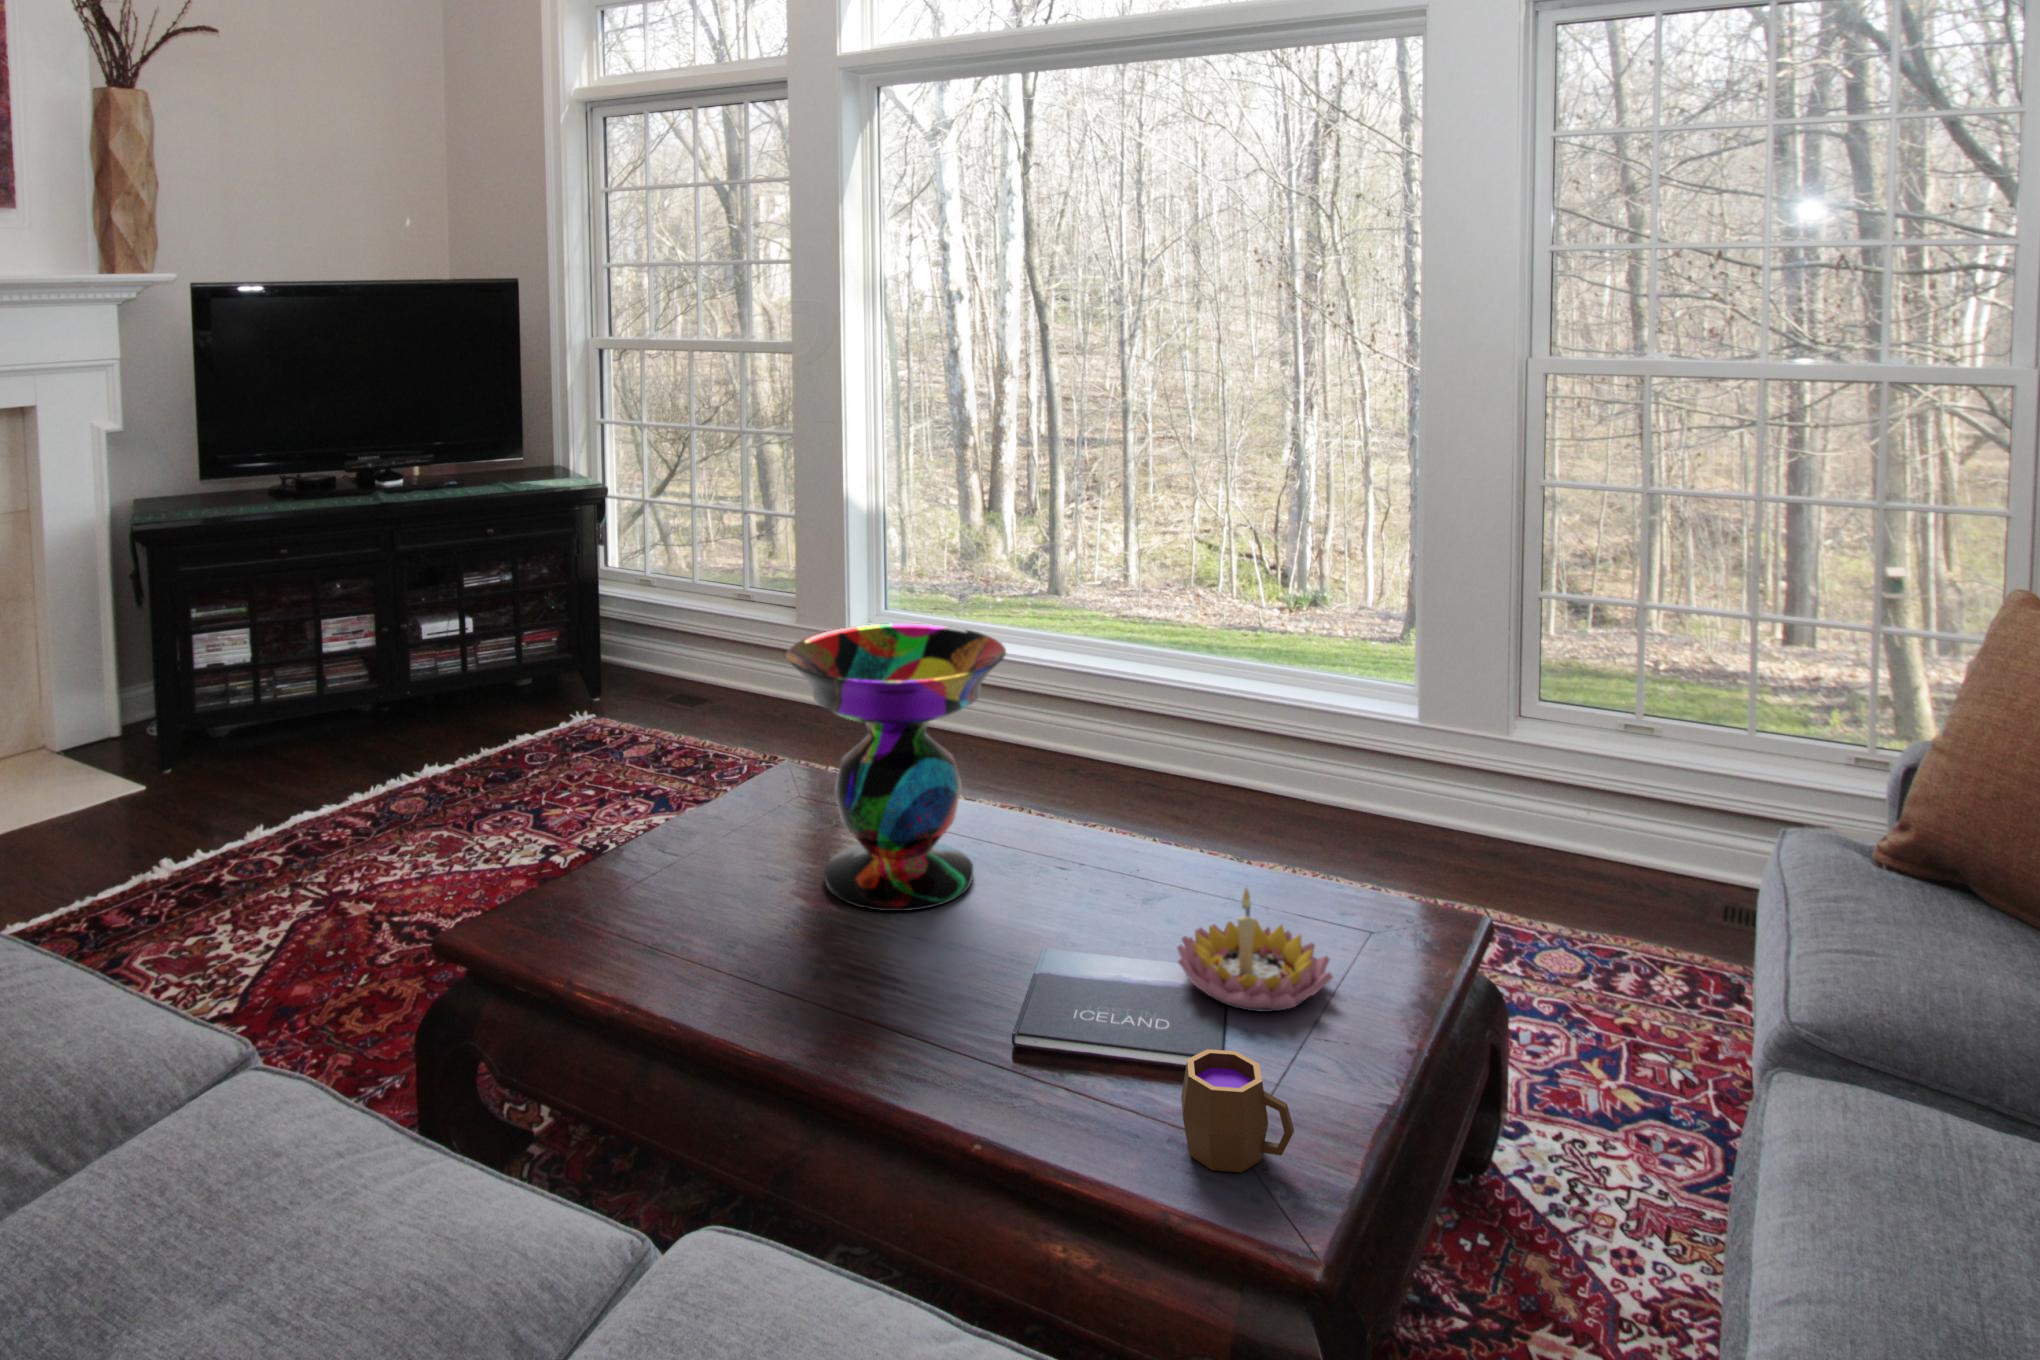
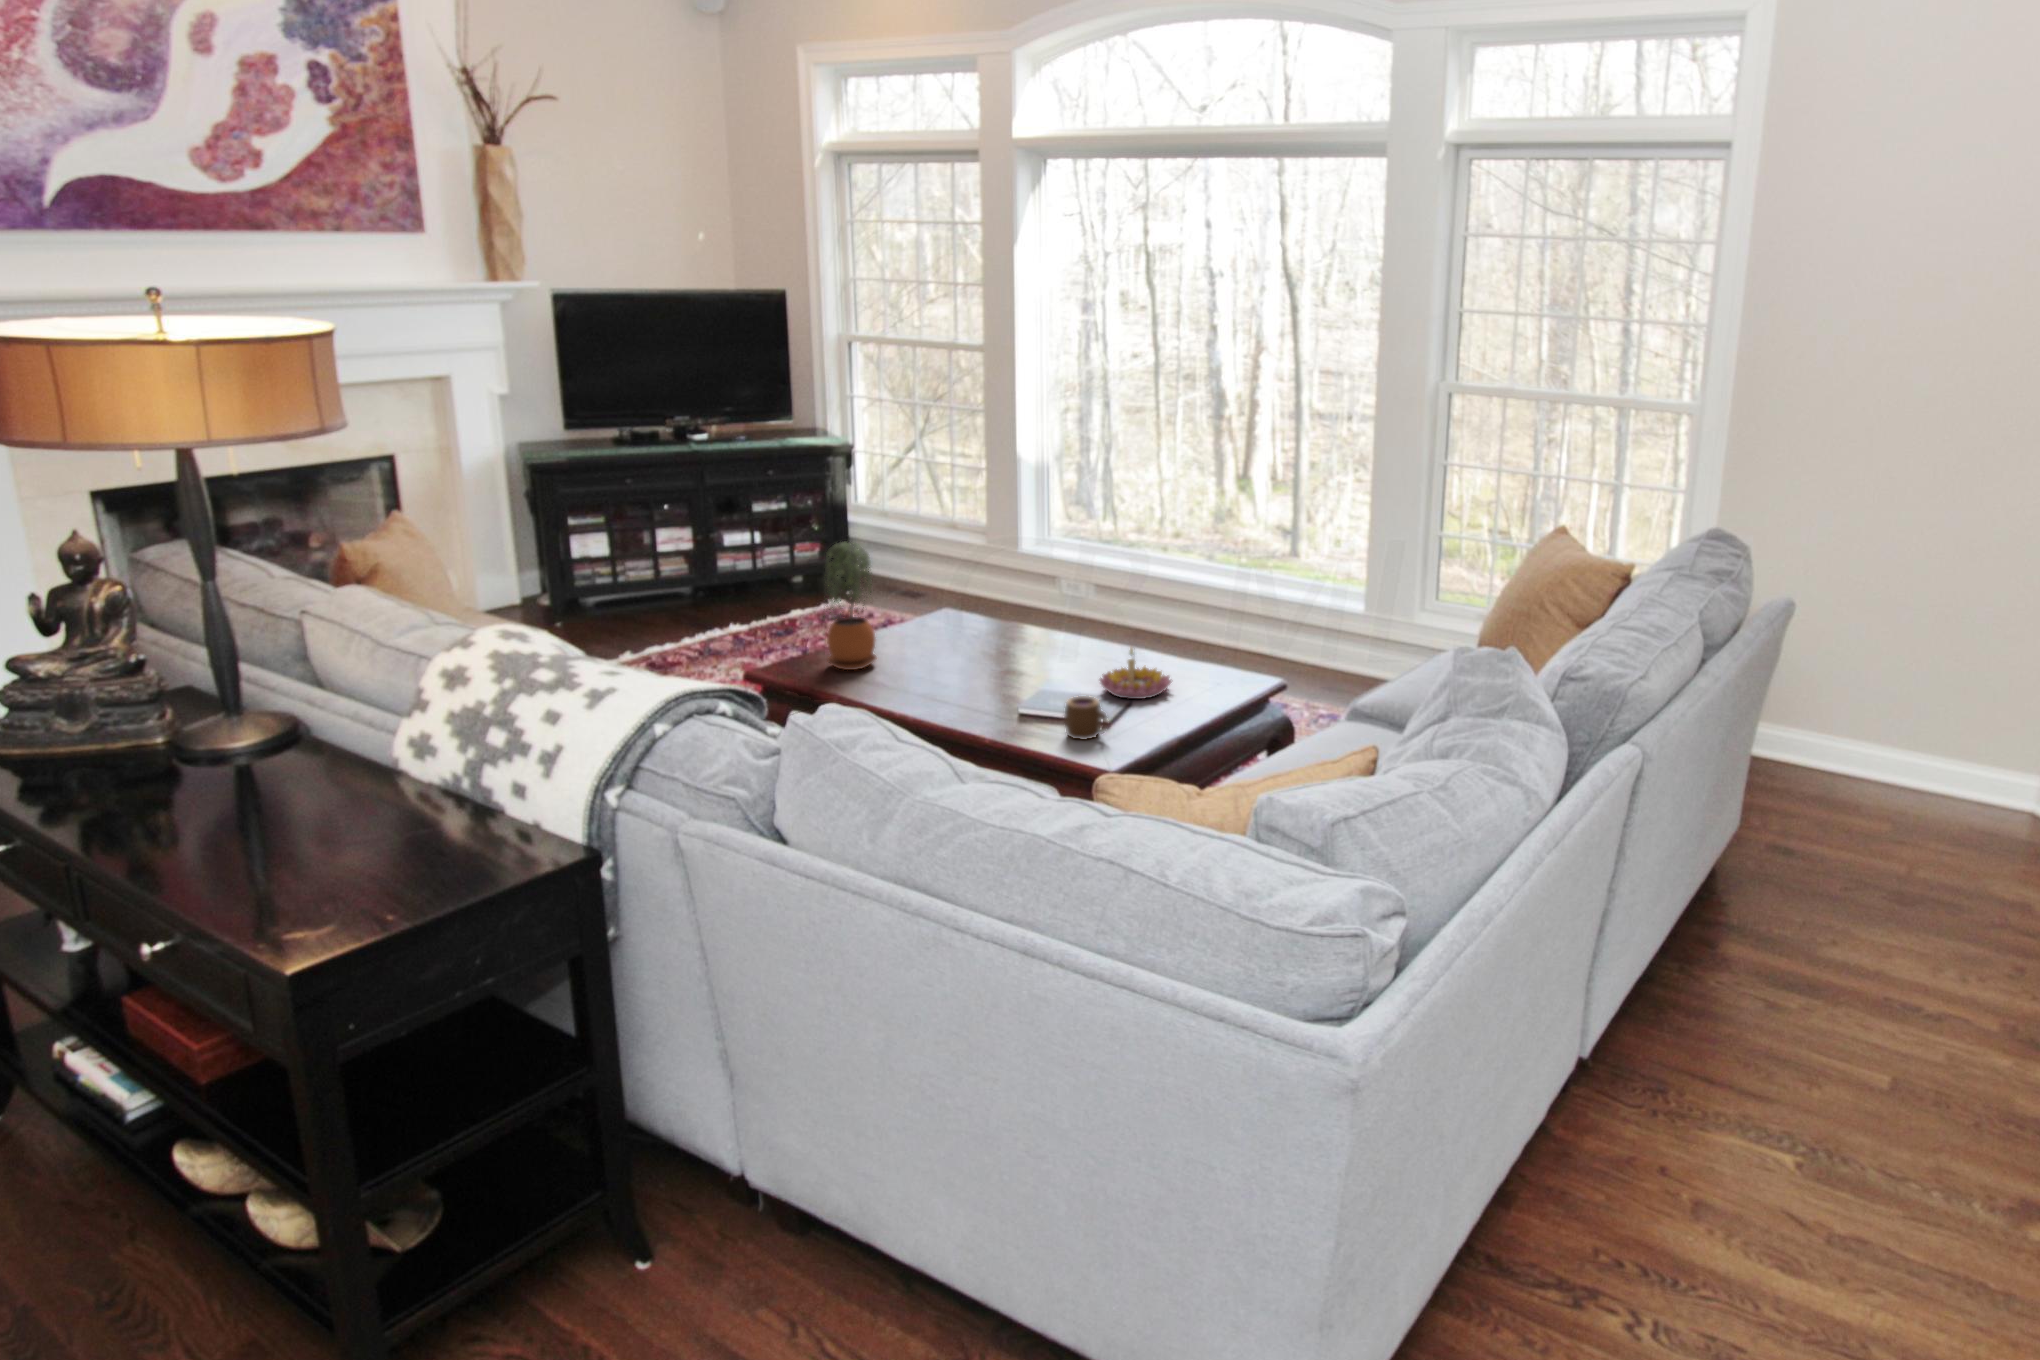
decorative bowl: present [786,623,1006,911] -> none [921,523,1040,664]
potted plant: none [601,672,702,939] -> present [825,541,877,670]

